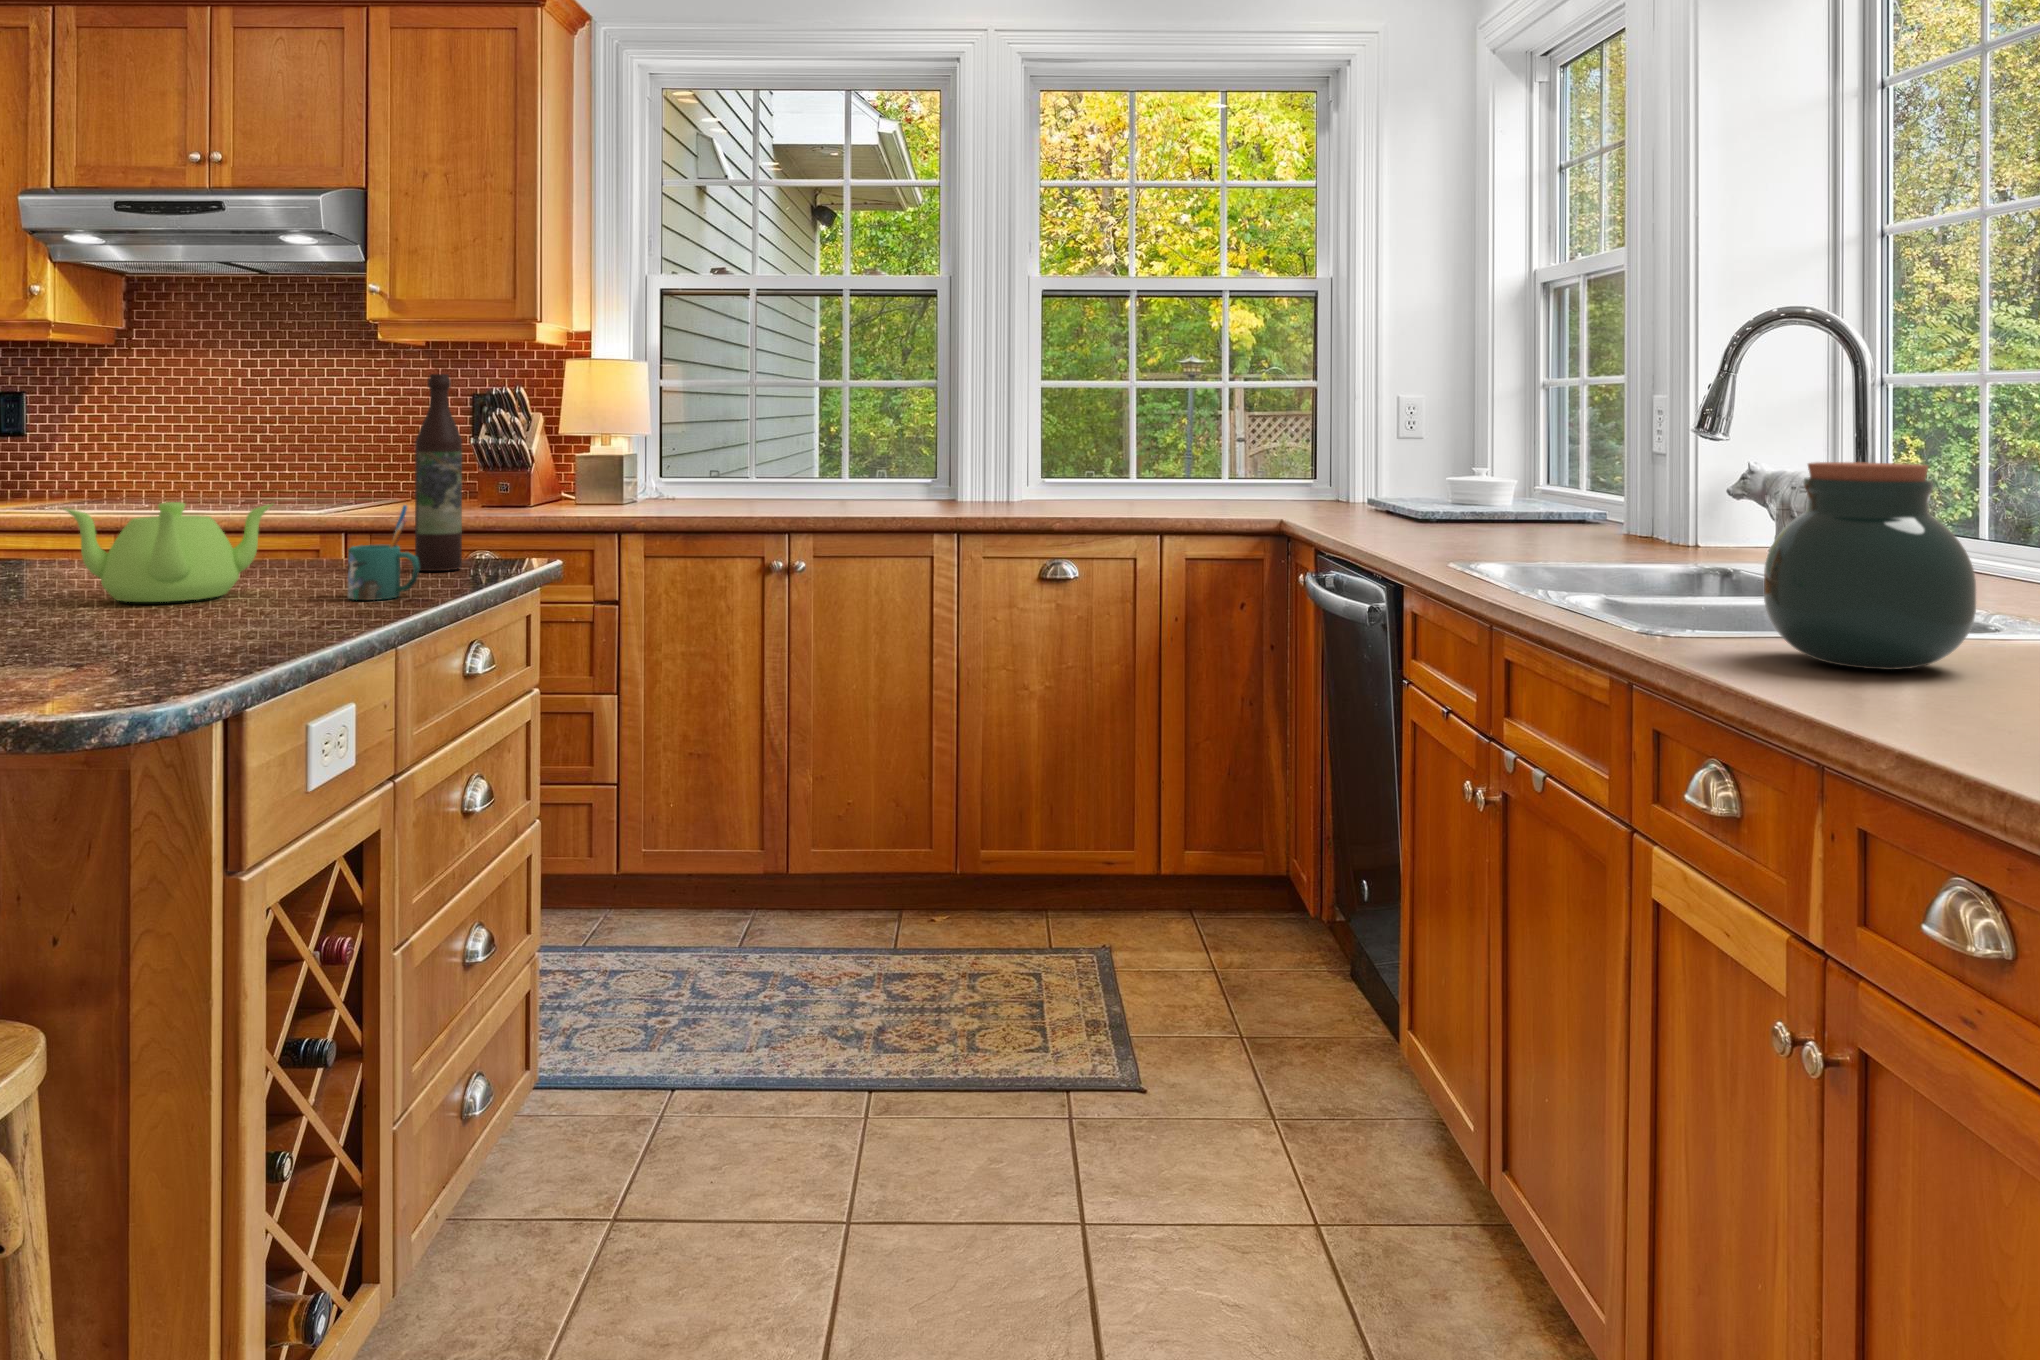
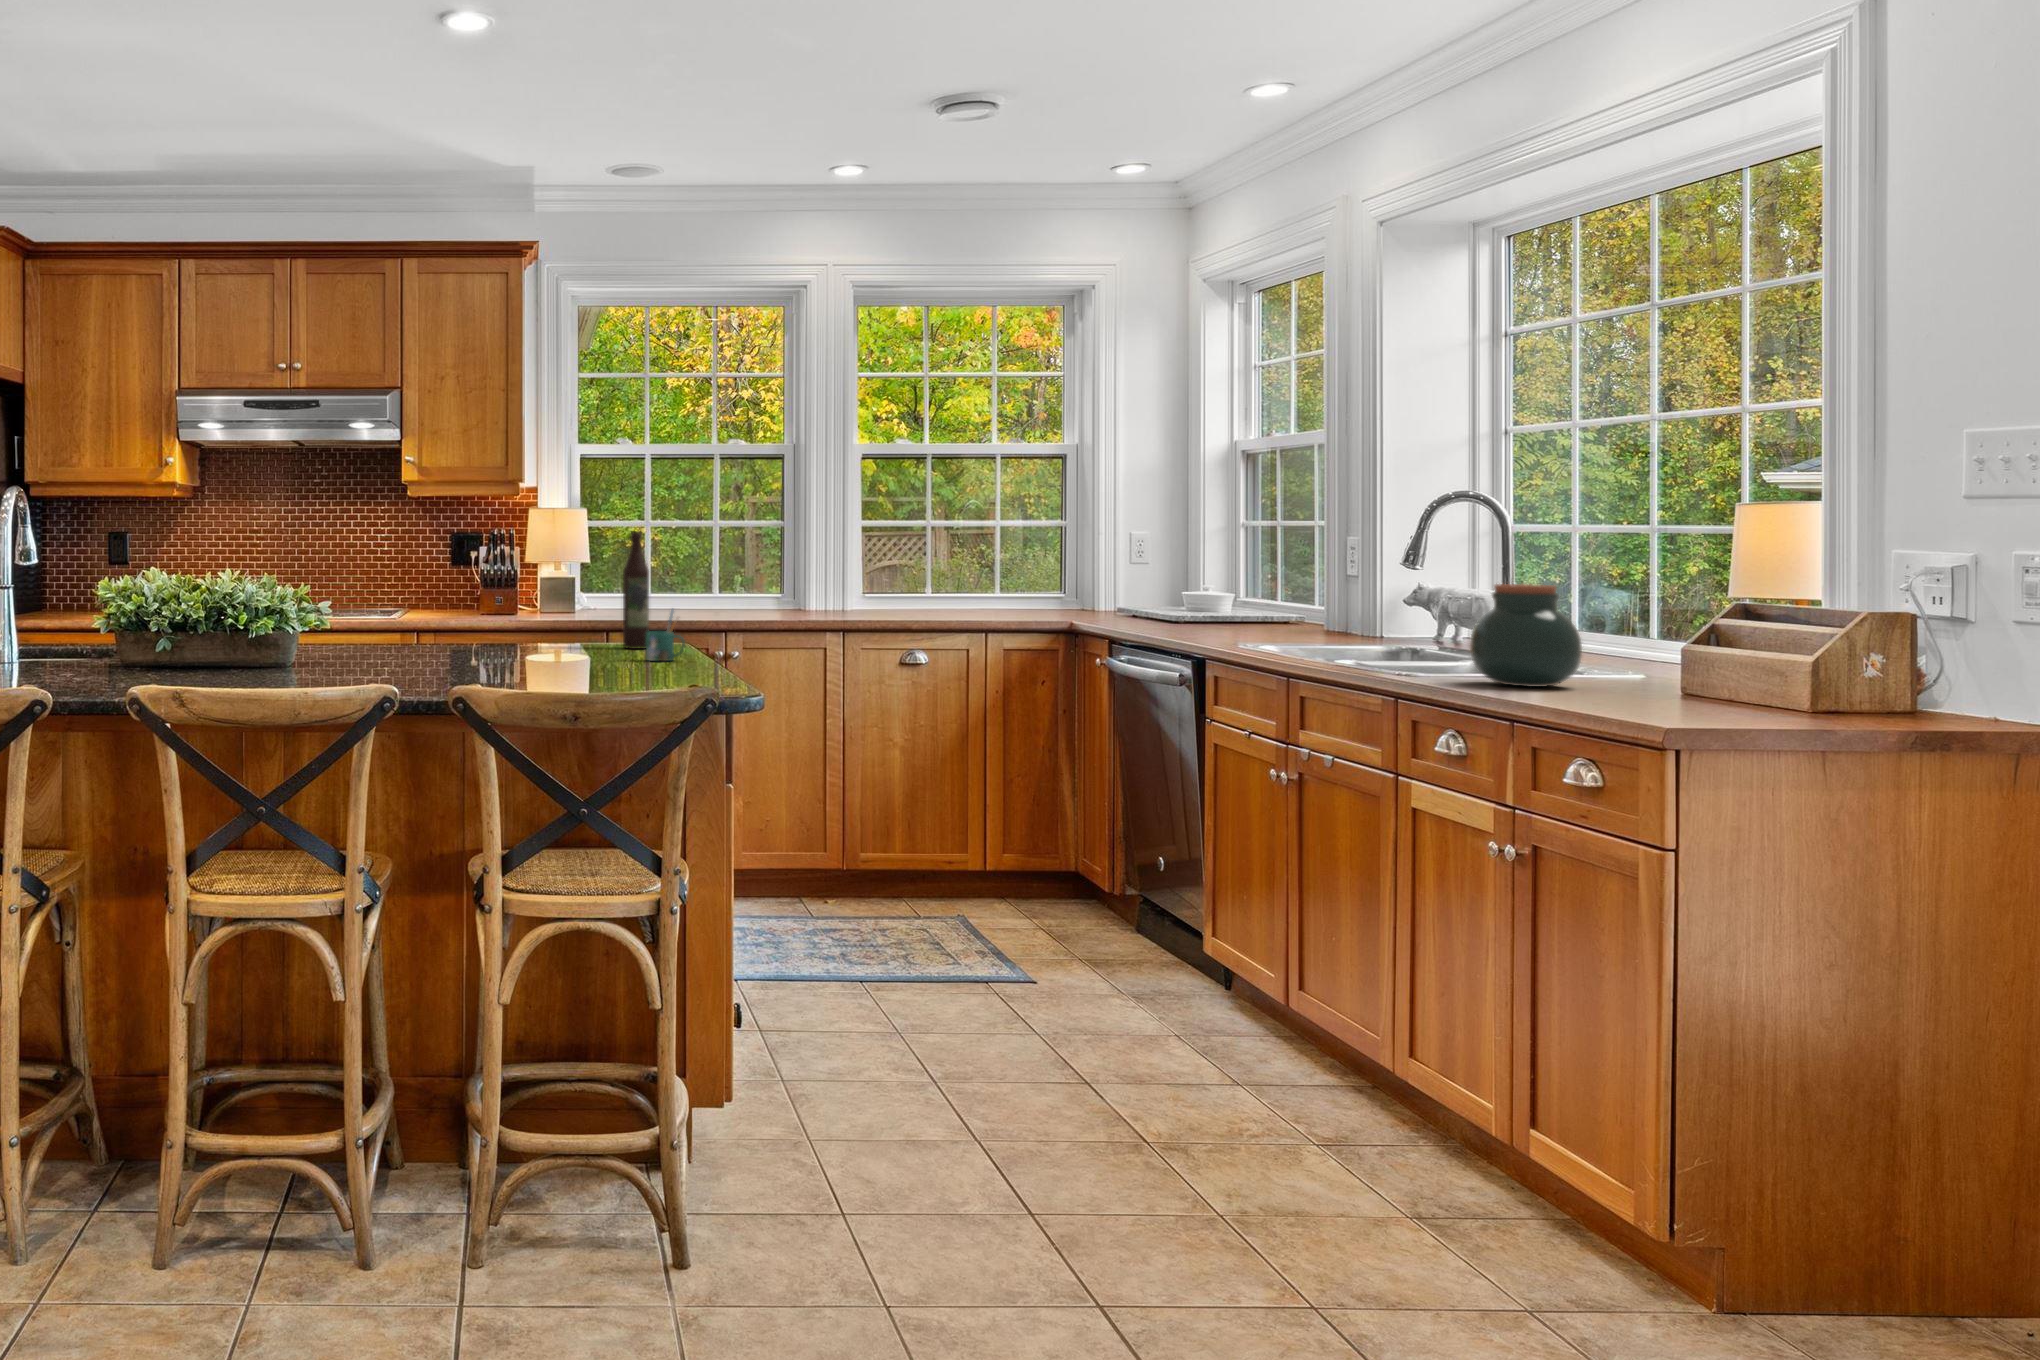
teapot: present [65,502,273,602] -> none [502,608,595,662]

